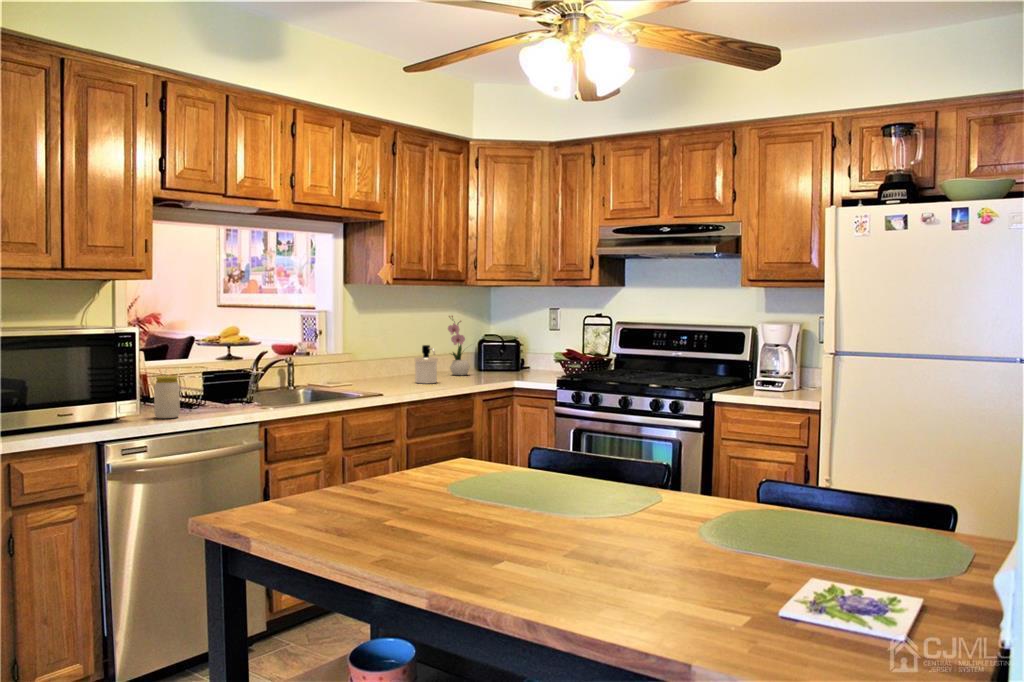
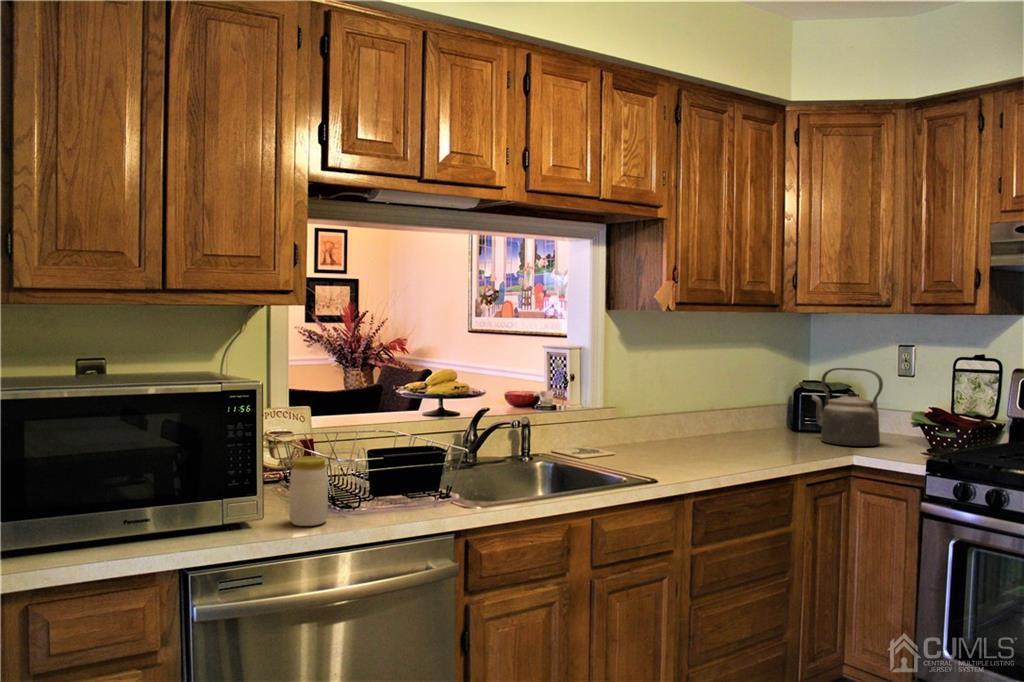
flower arrangement: present [448,316,470,375] -> none [748,353,783,438]
kettle: none [492,325,536,377] -> present [812,368,883,446]
soap dispenser: present [415,345,438,383] -> none [701,398,735,454]

